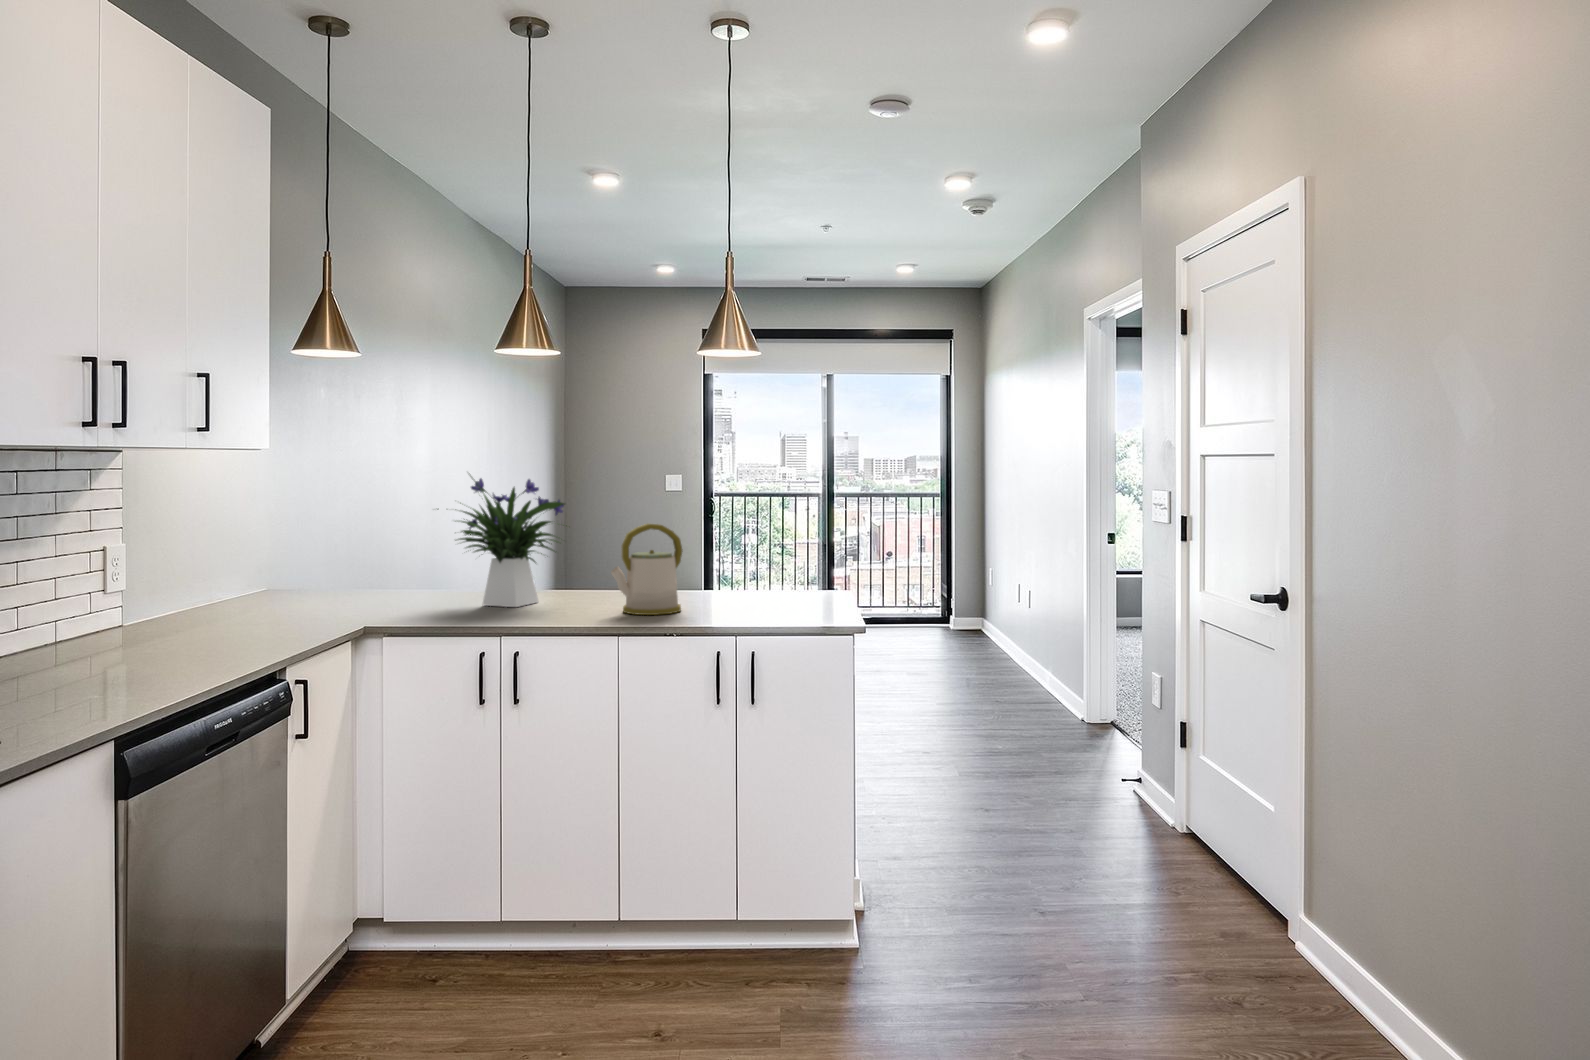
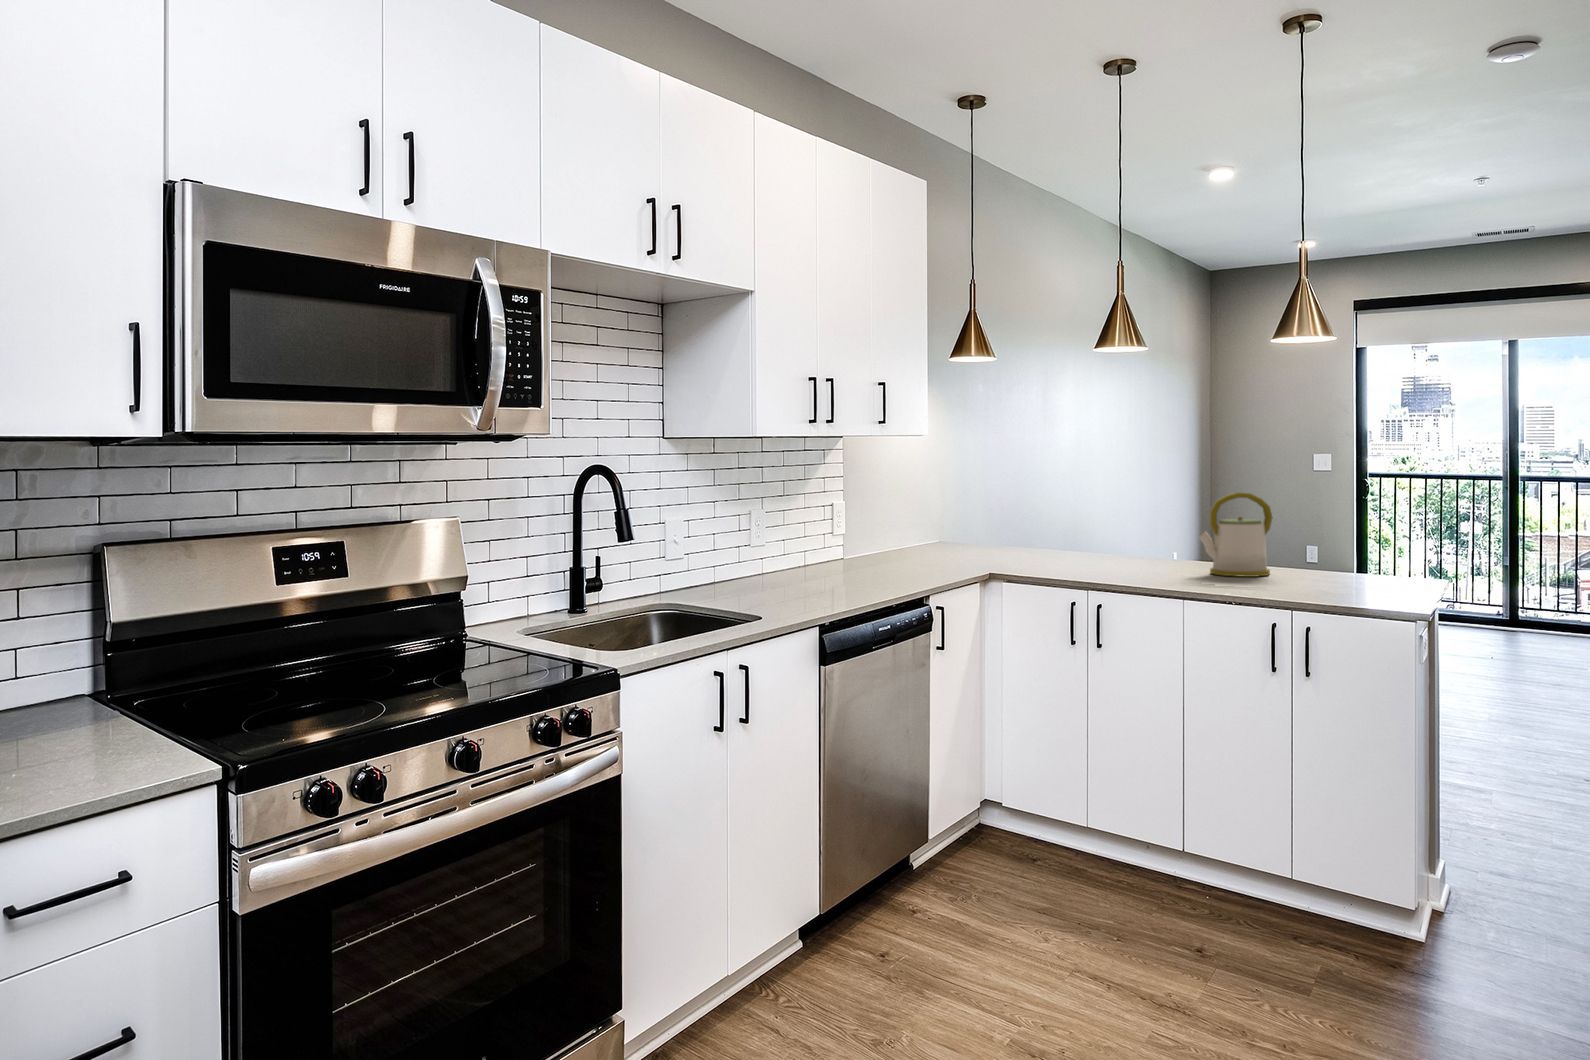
flower arrangement: present [437,476,567,607] -> none [1045,450,1166,565]

